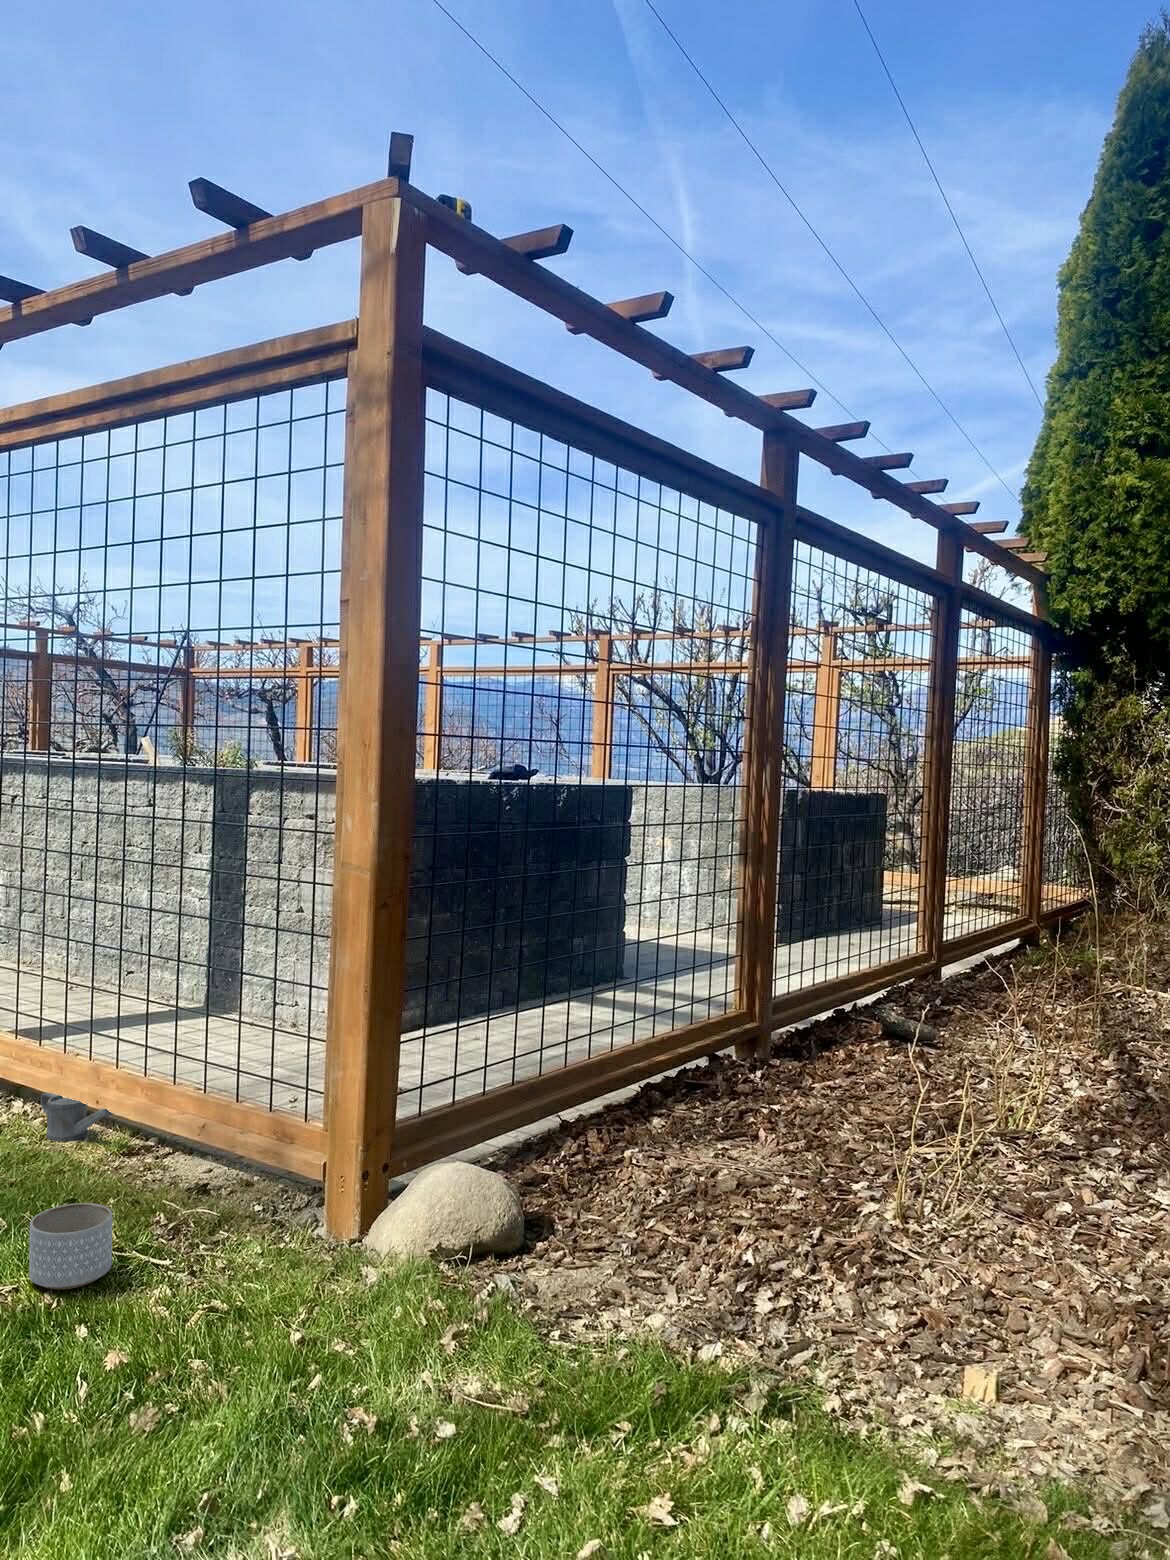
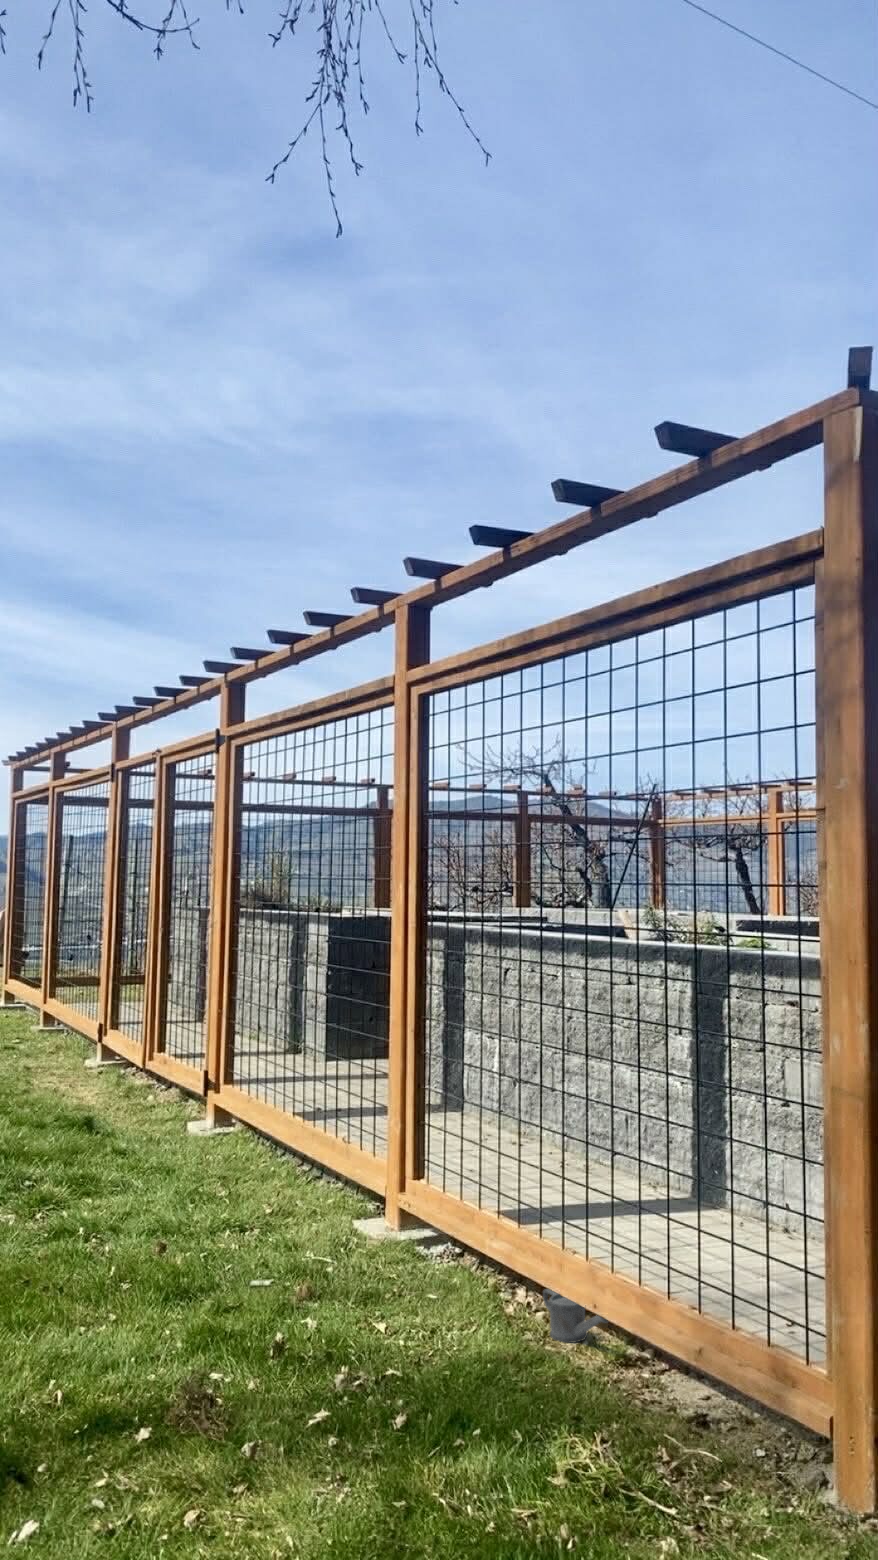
planter: present [29,1203,112,1290] -> none [542,1434,619,1527]

